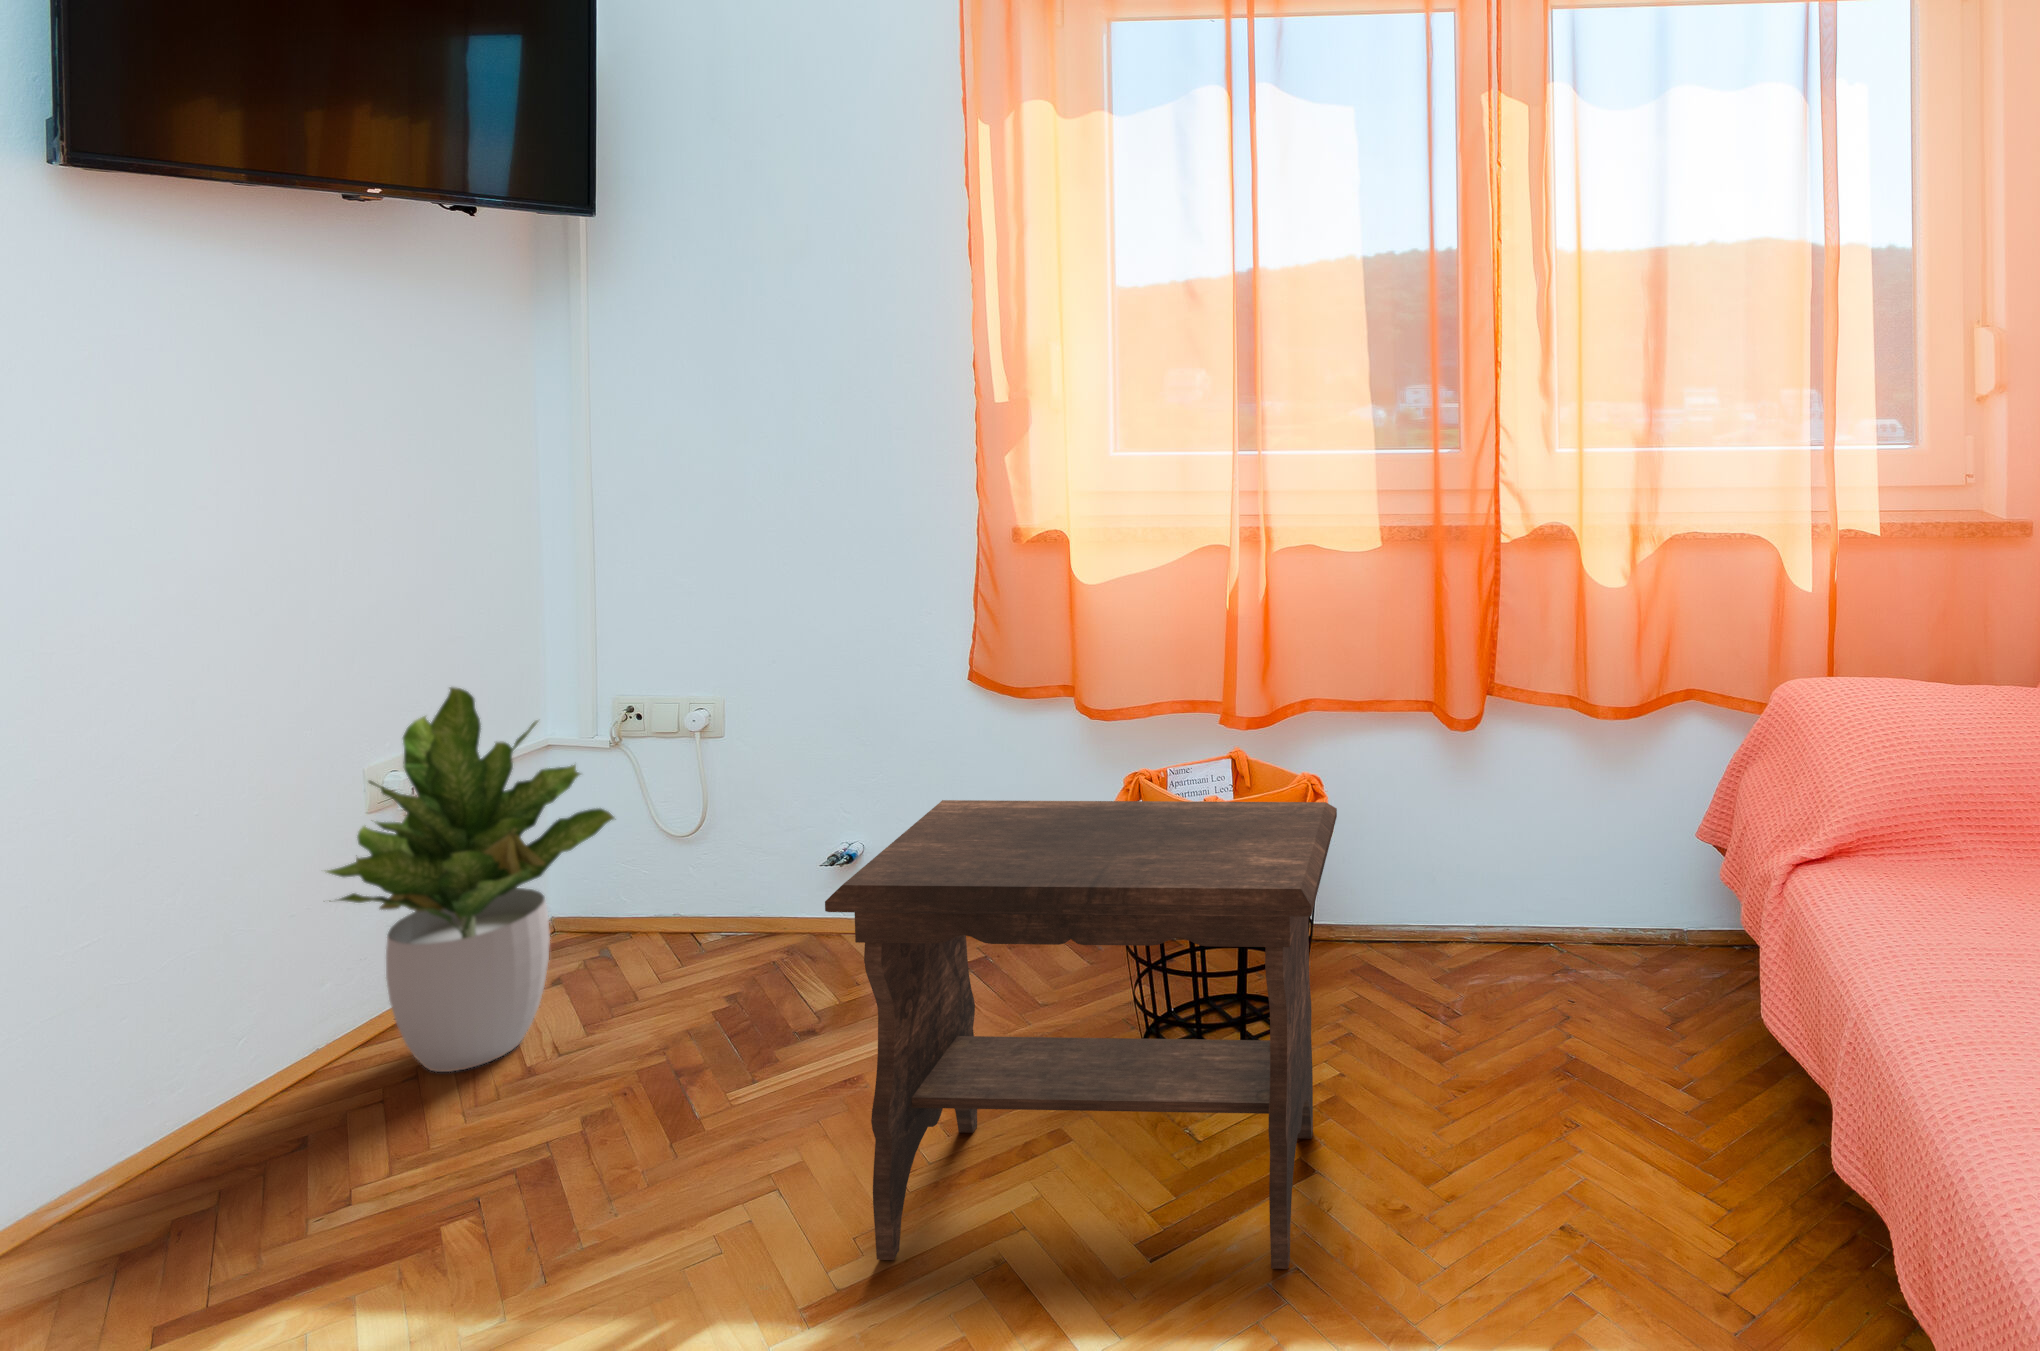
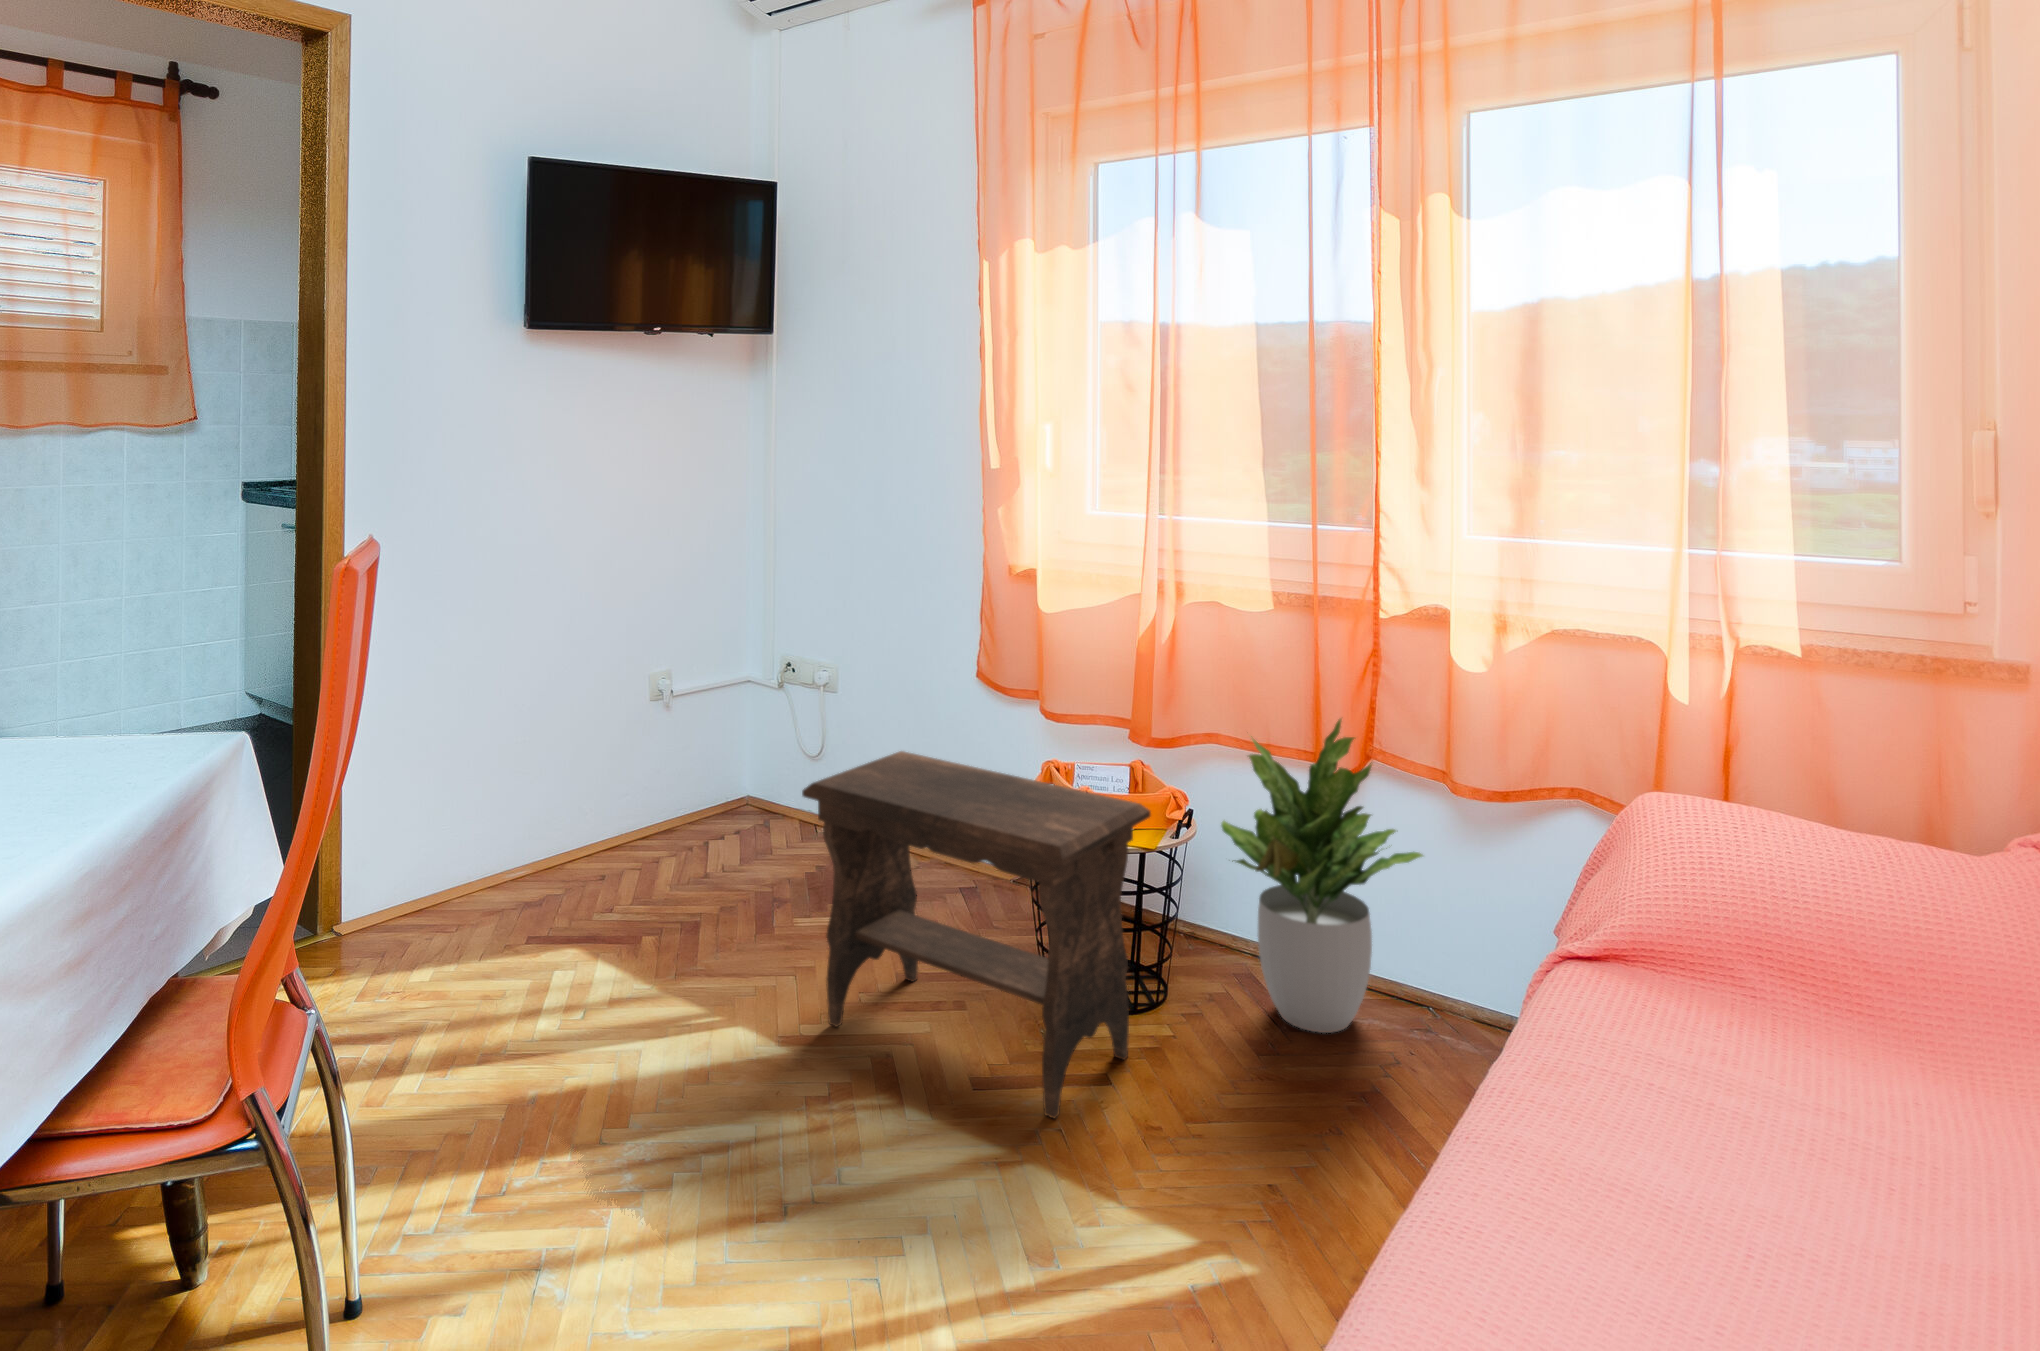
potted plant: present [327,687,614,1072] -> present [1221,719,1423,1033]

